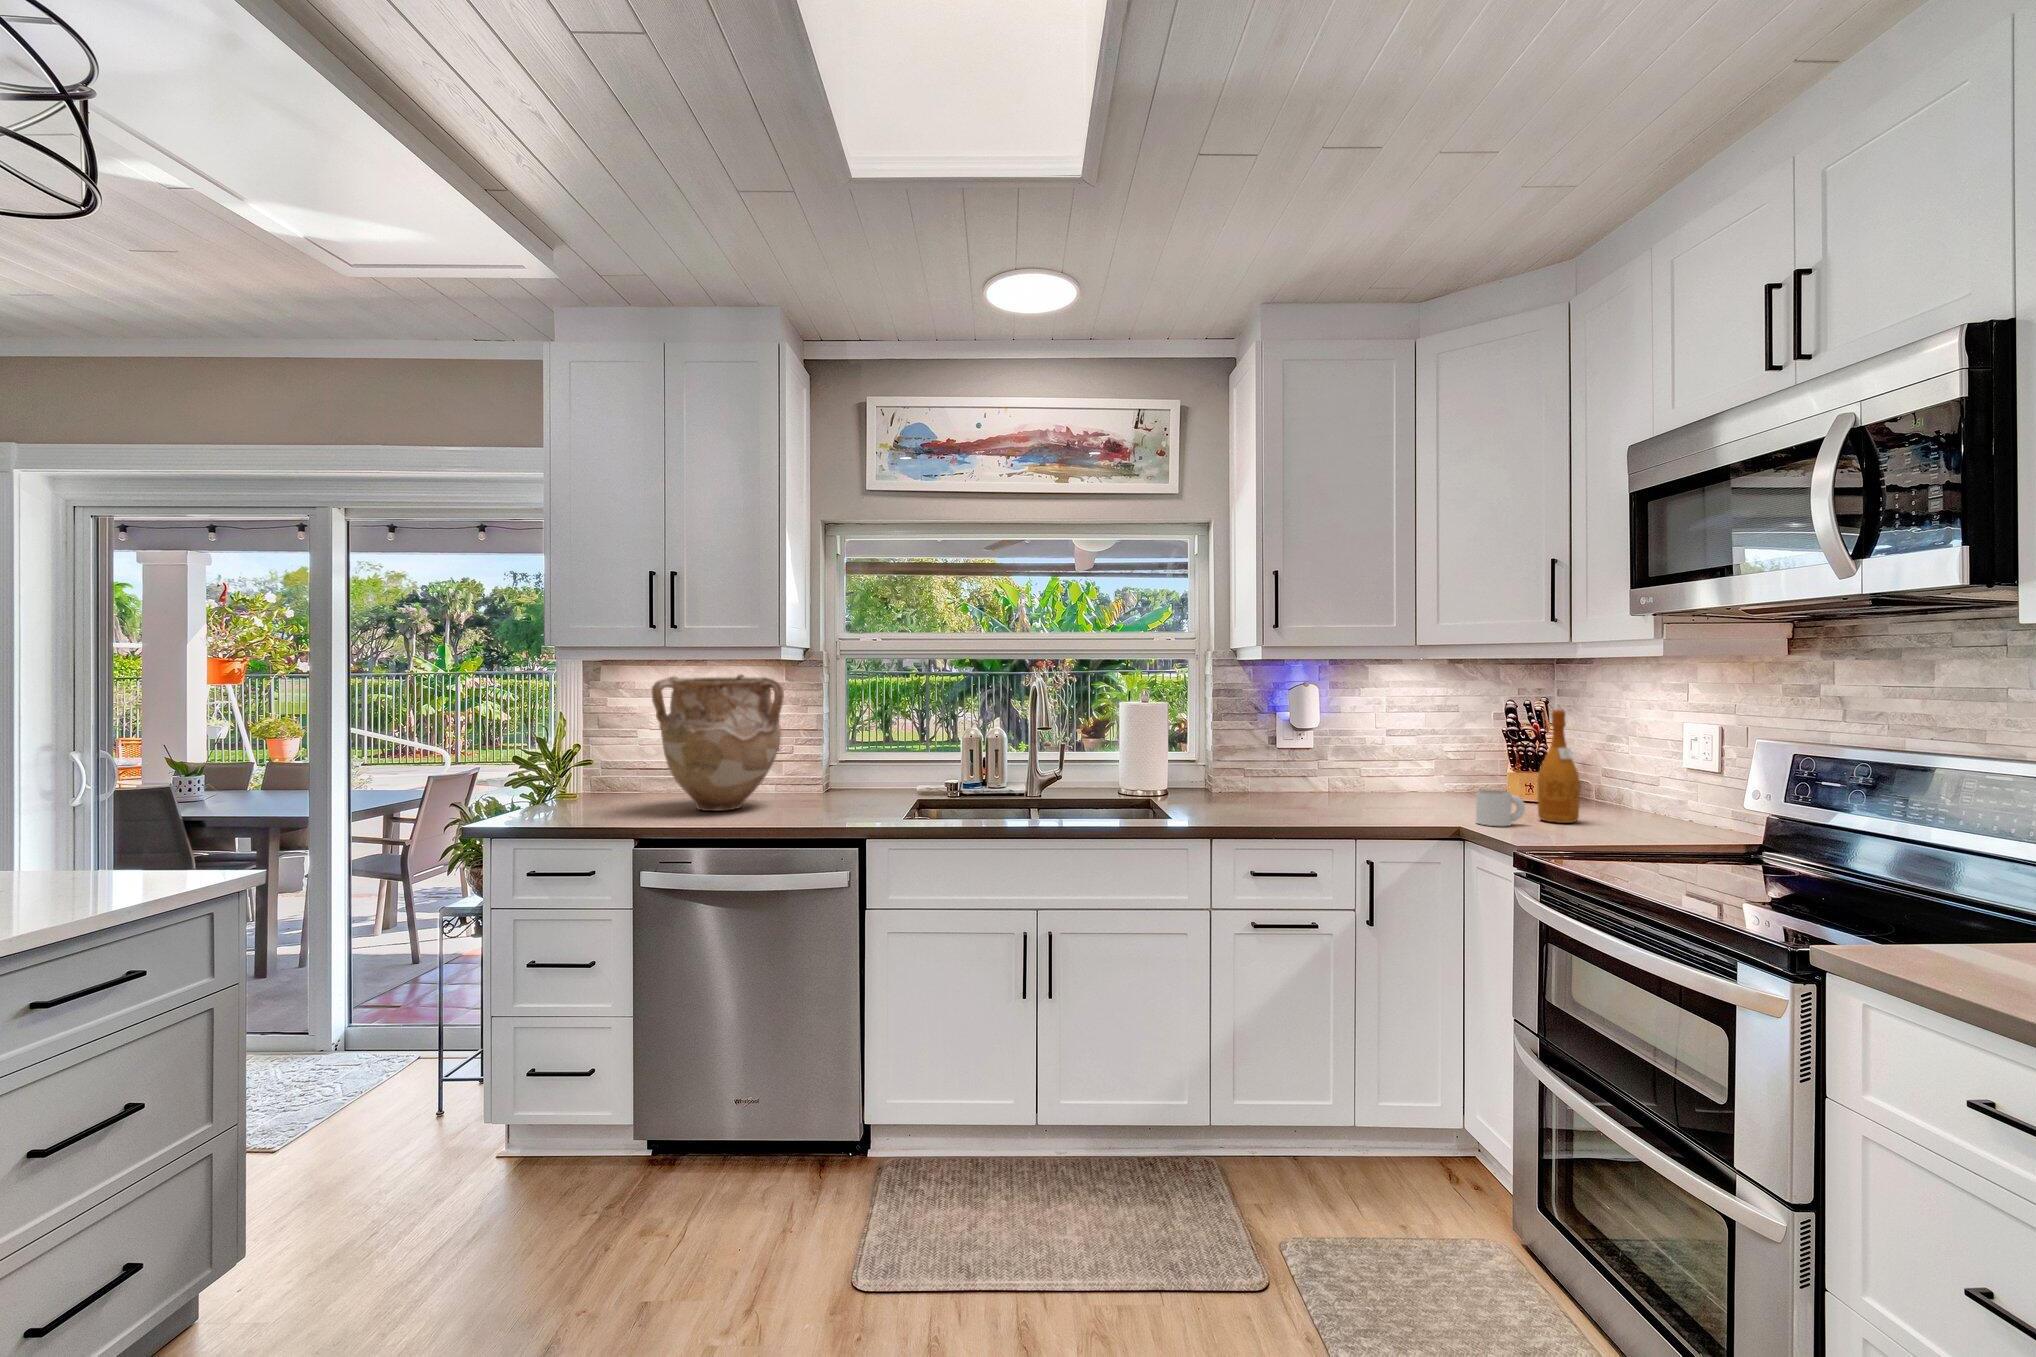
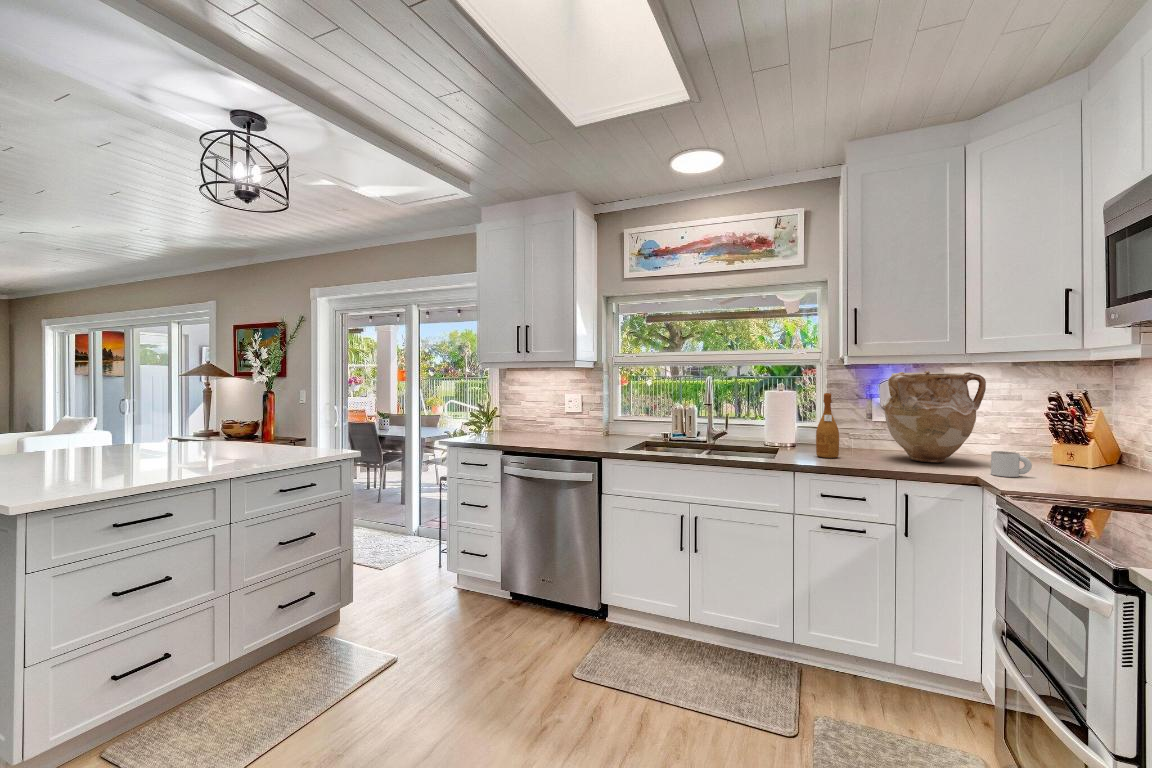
vase: present [651,674,784,811] -> present [883,371,986,463]
wine bottle: present [1537,710,1580,823] -> present [816,393,839,458]

